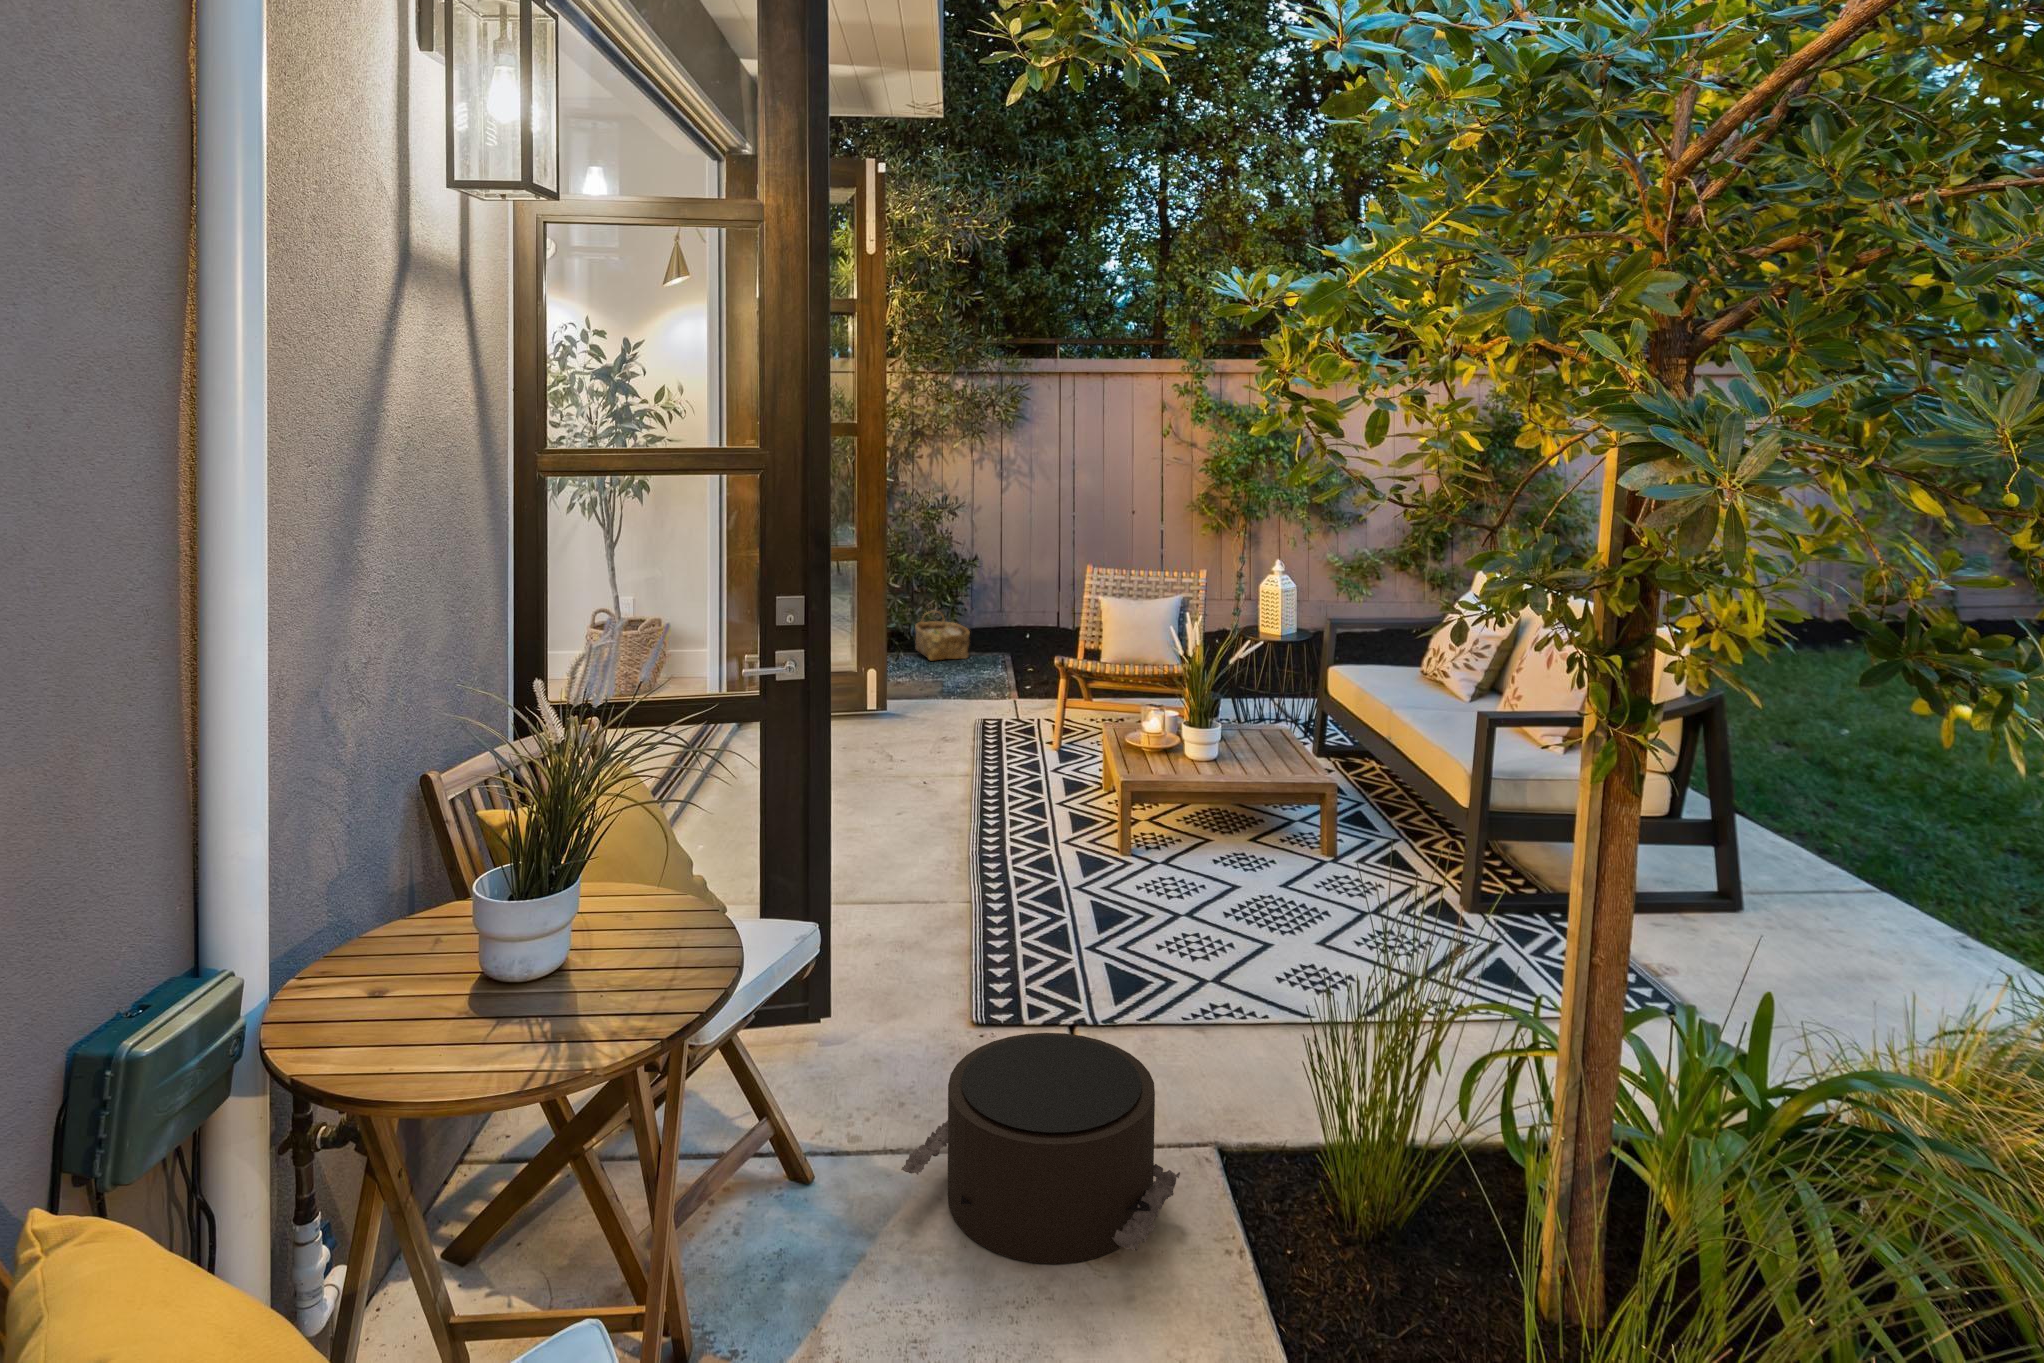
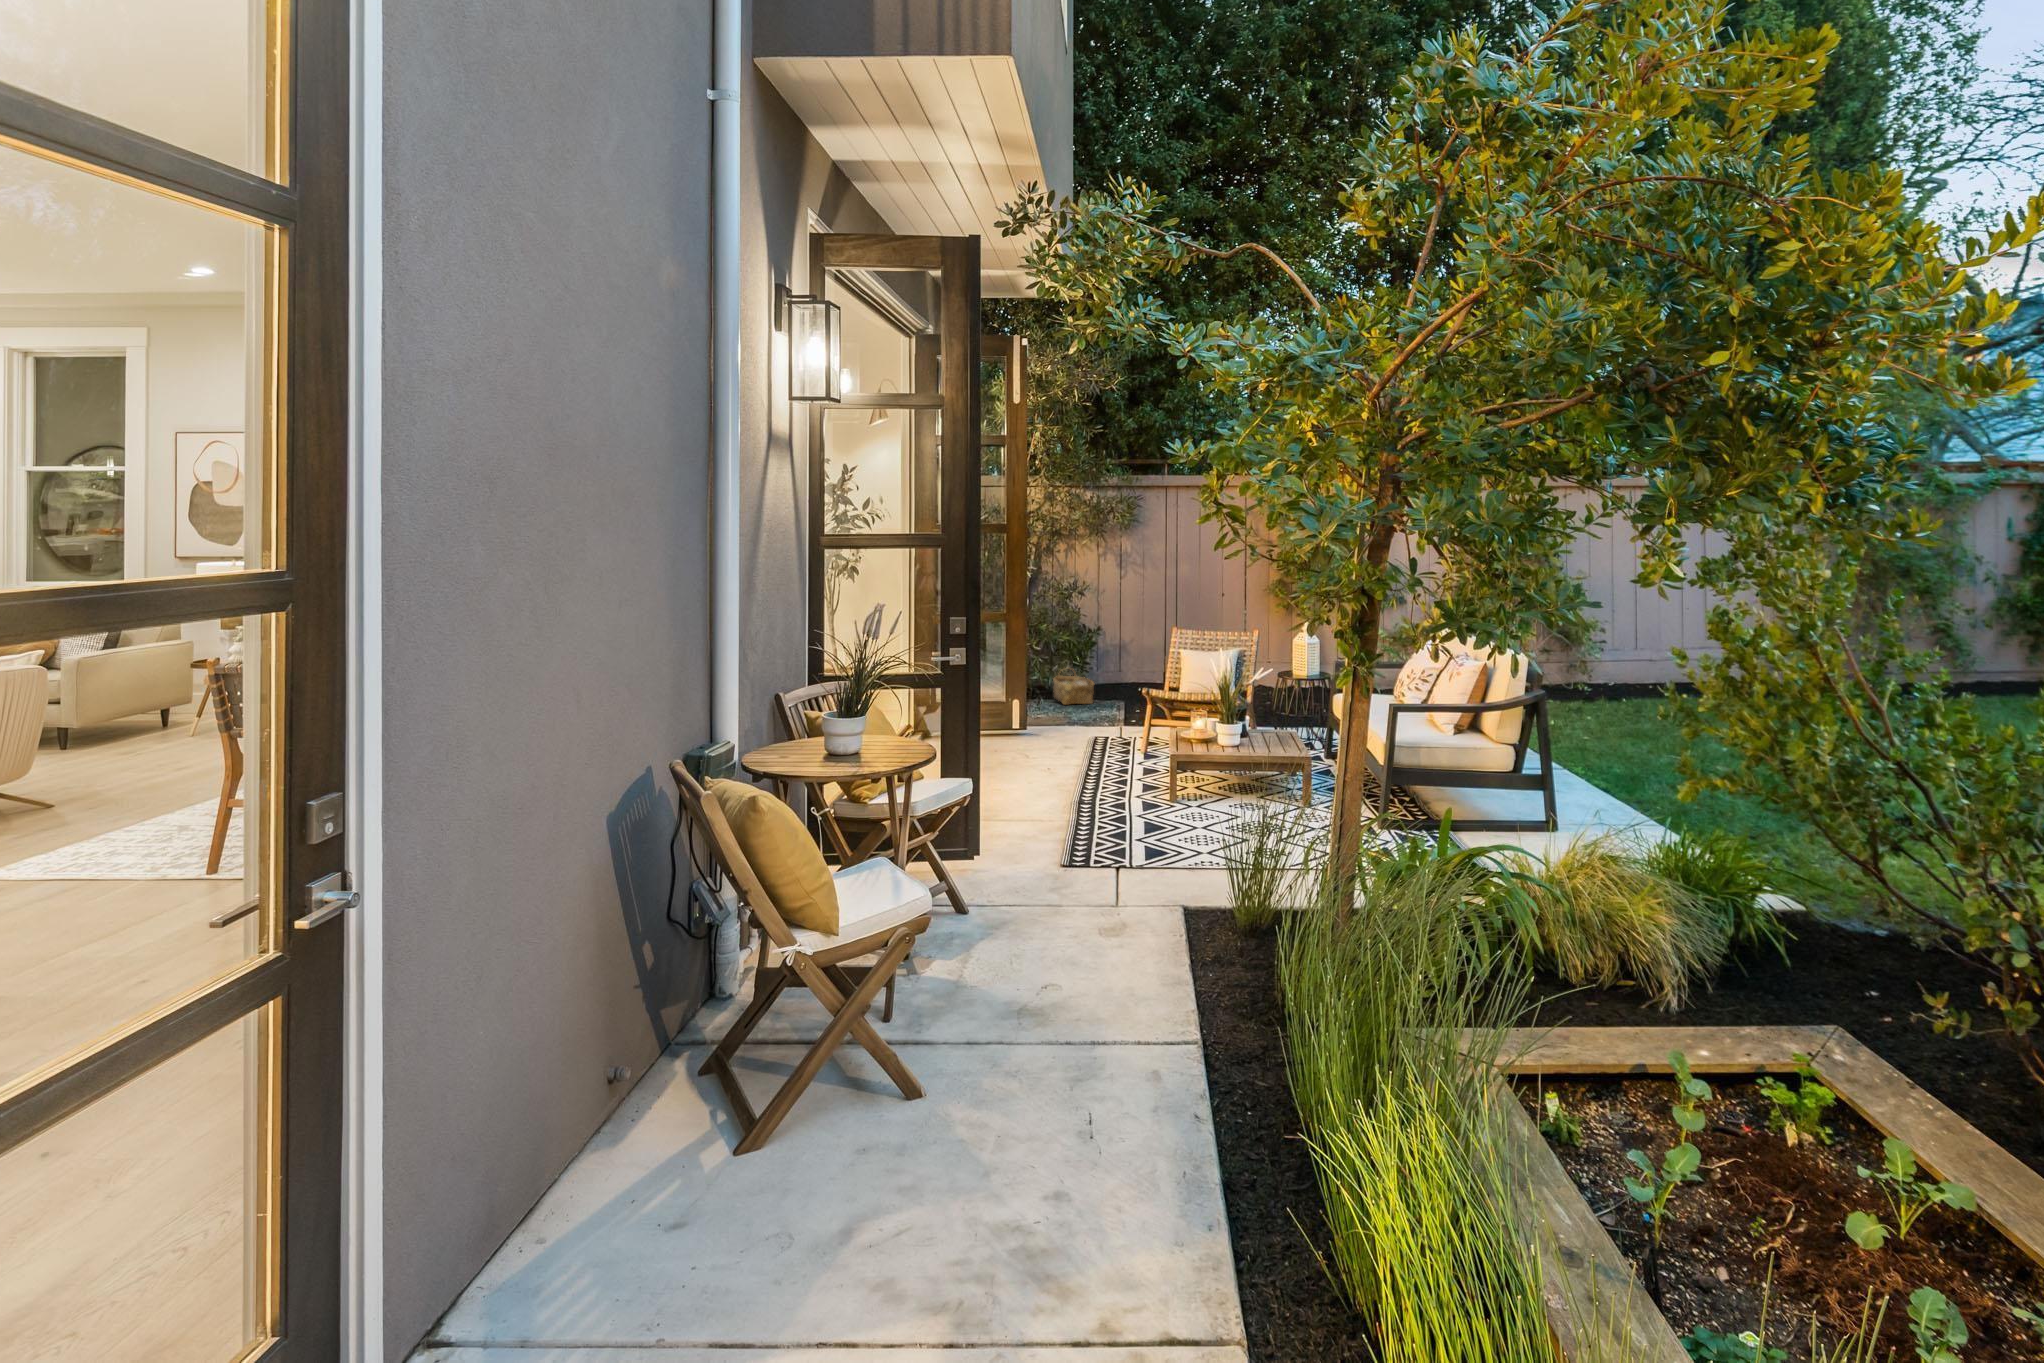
pouf: present [901,1033,1180,1264] -> none [1011,845,1155,938]

